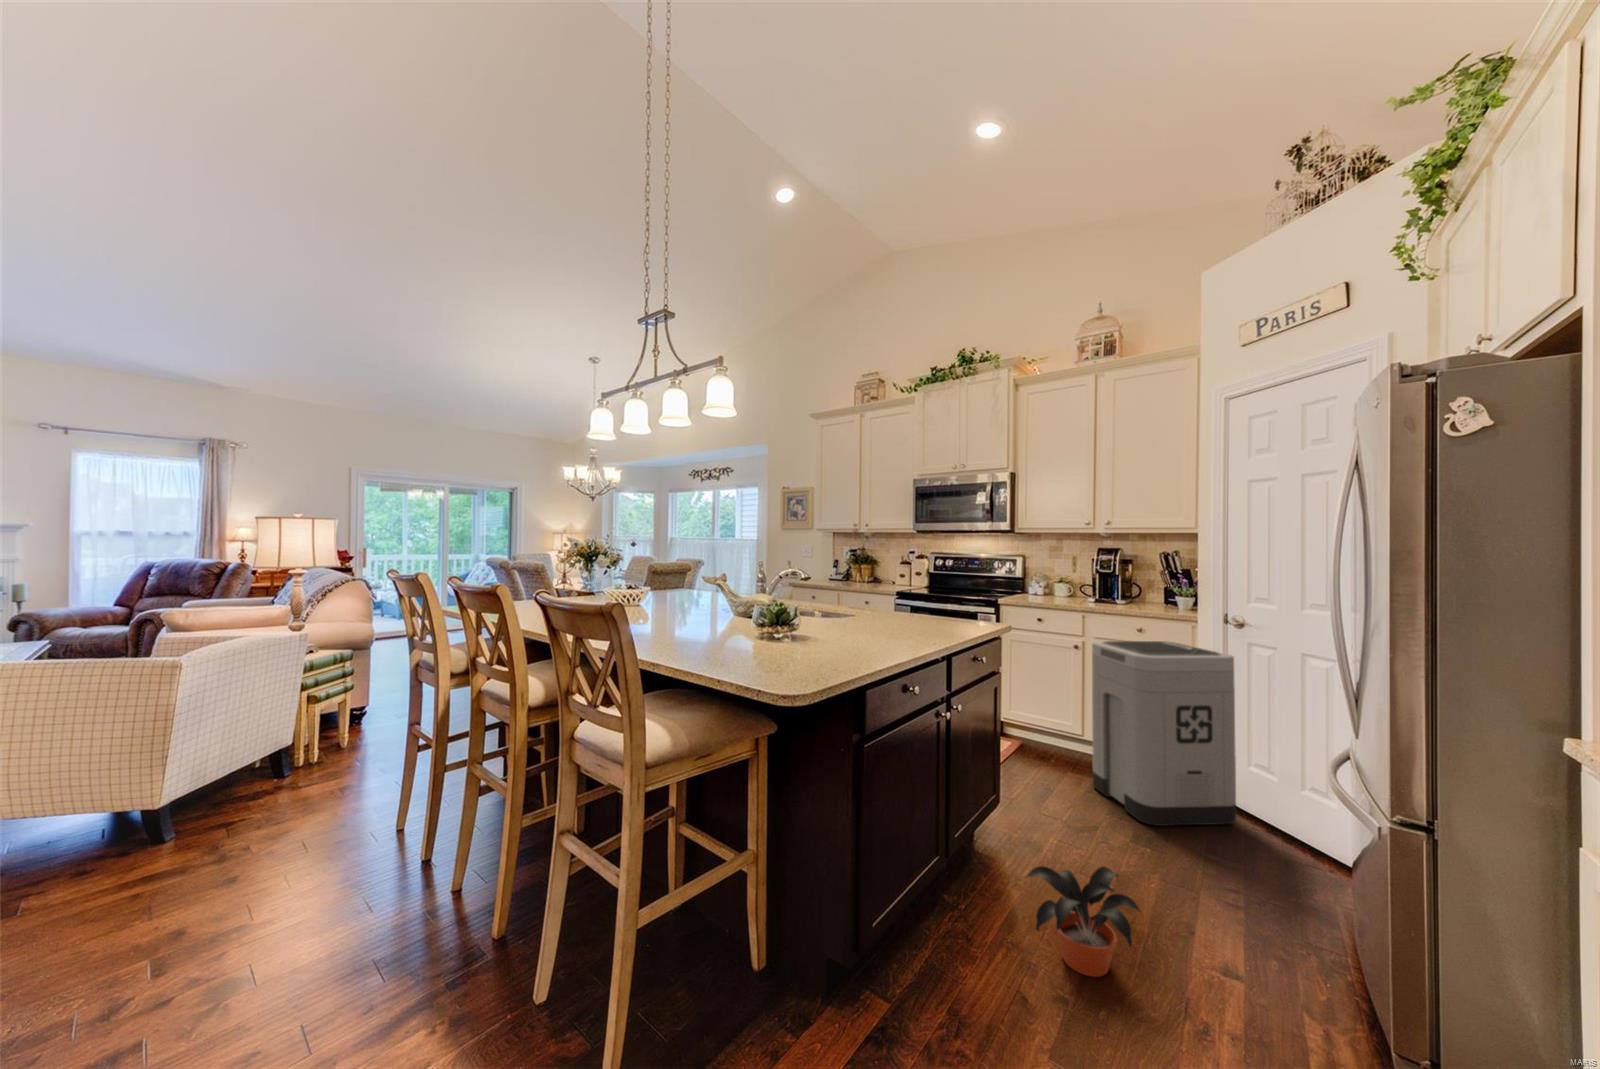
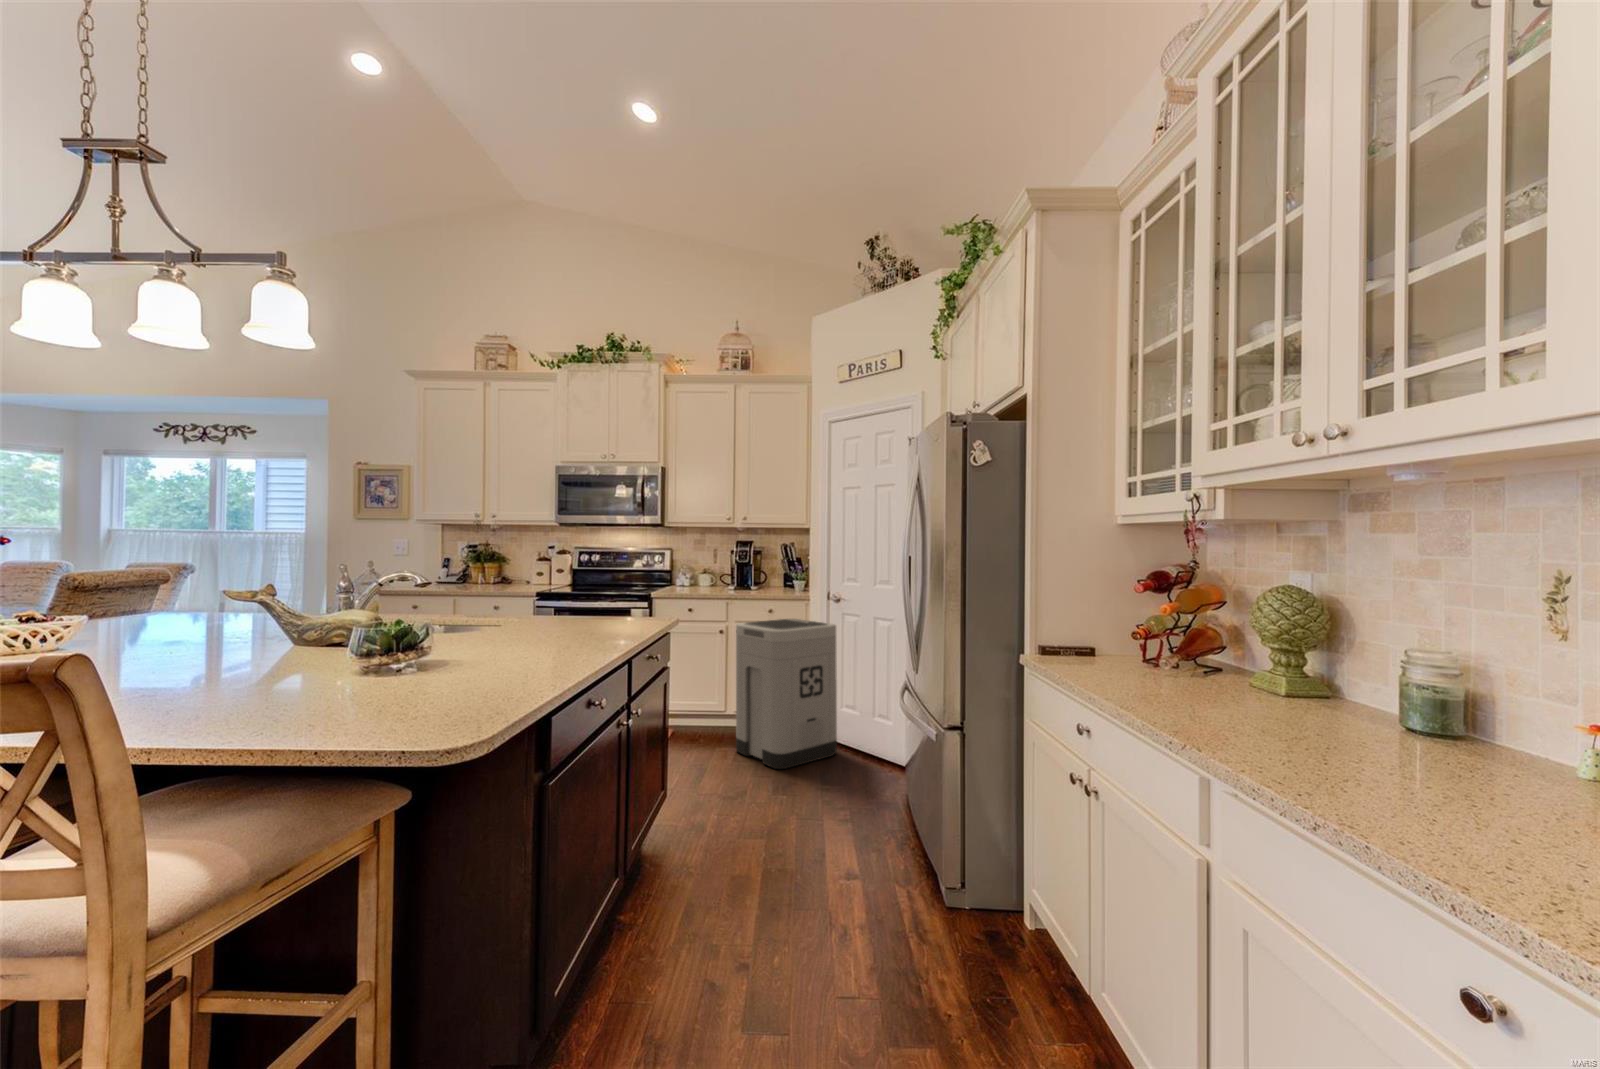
potted plant: present [1027,866,1141,977] -> none [704,796,790,882]

